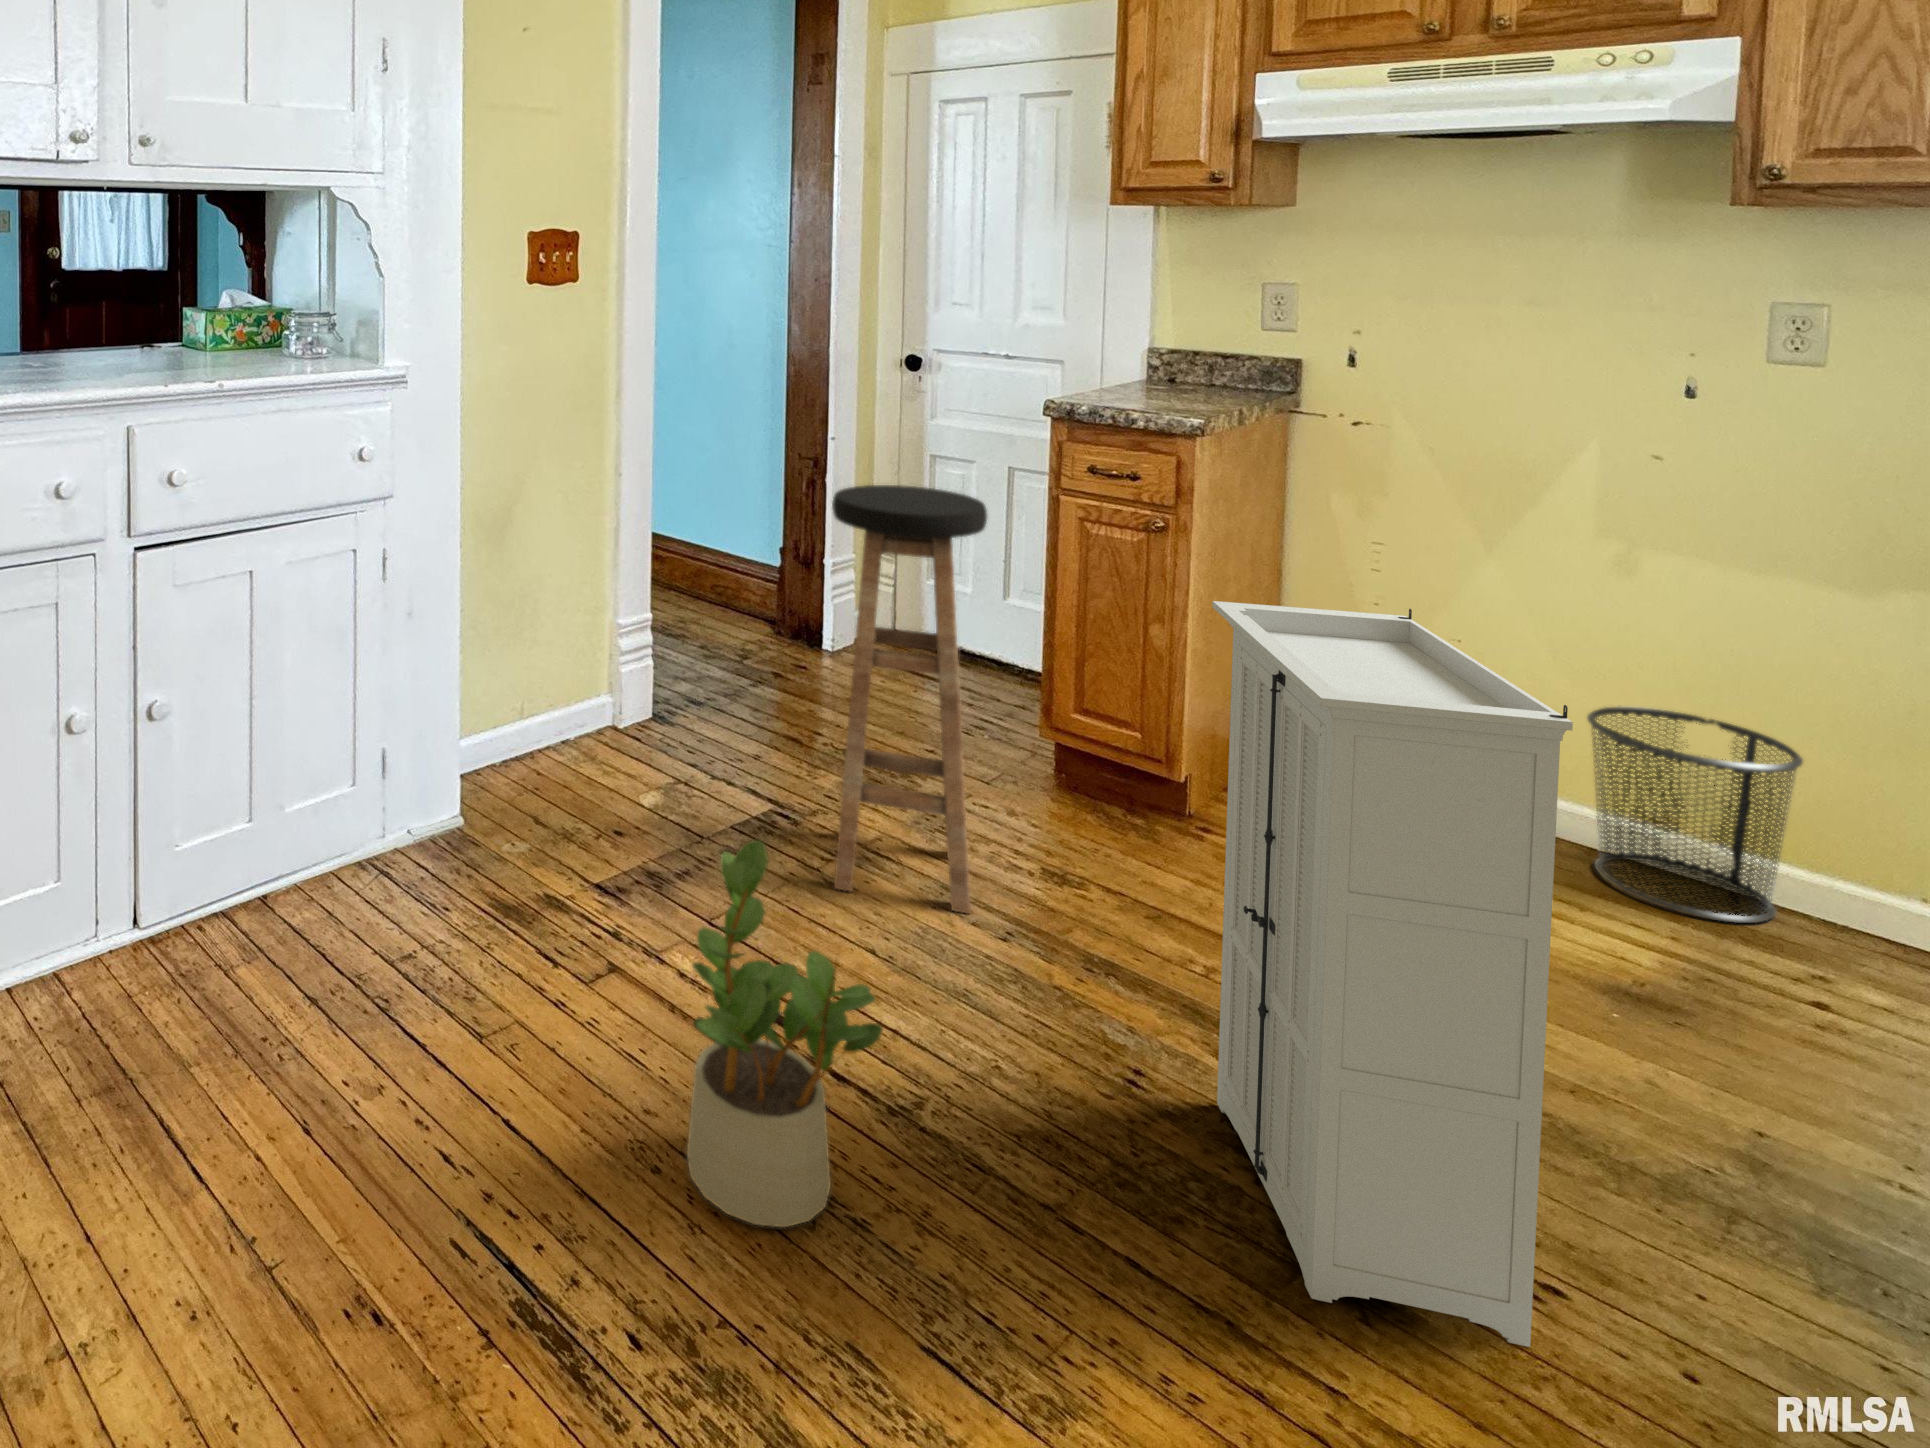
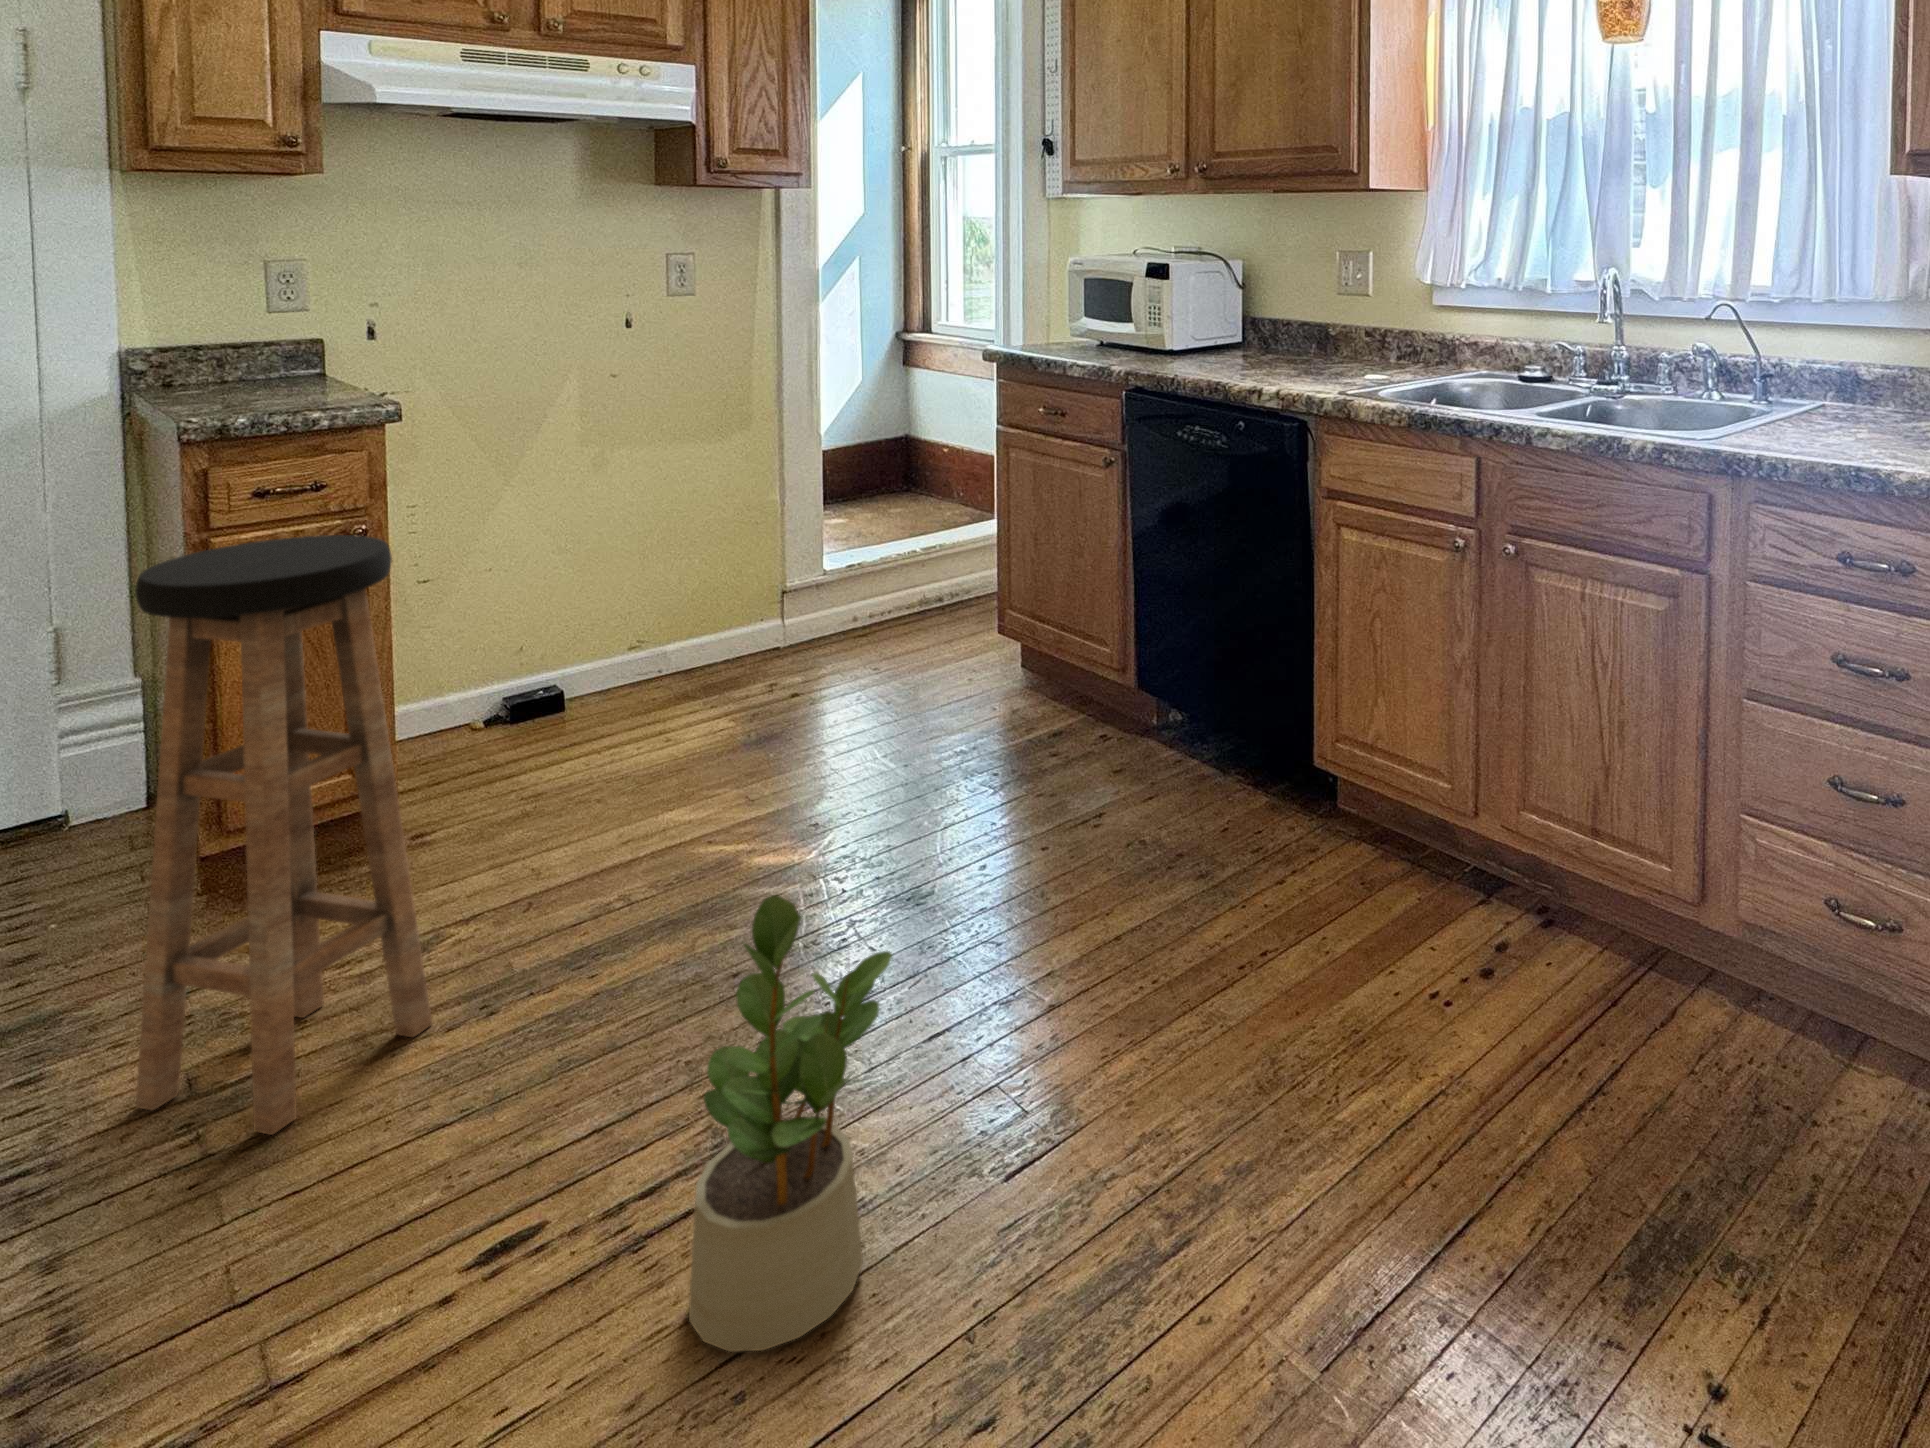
storage cabinet: present [1212,601,1573,1347] -> none [773,483,1048,963]
waste bin: present [1587,706,1803,923] -> none [621,559,743,705]

